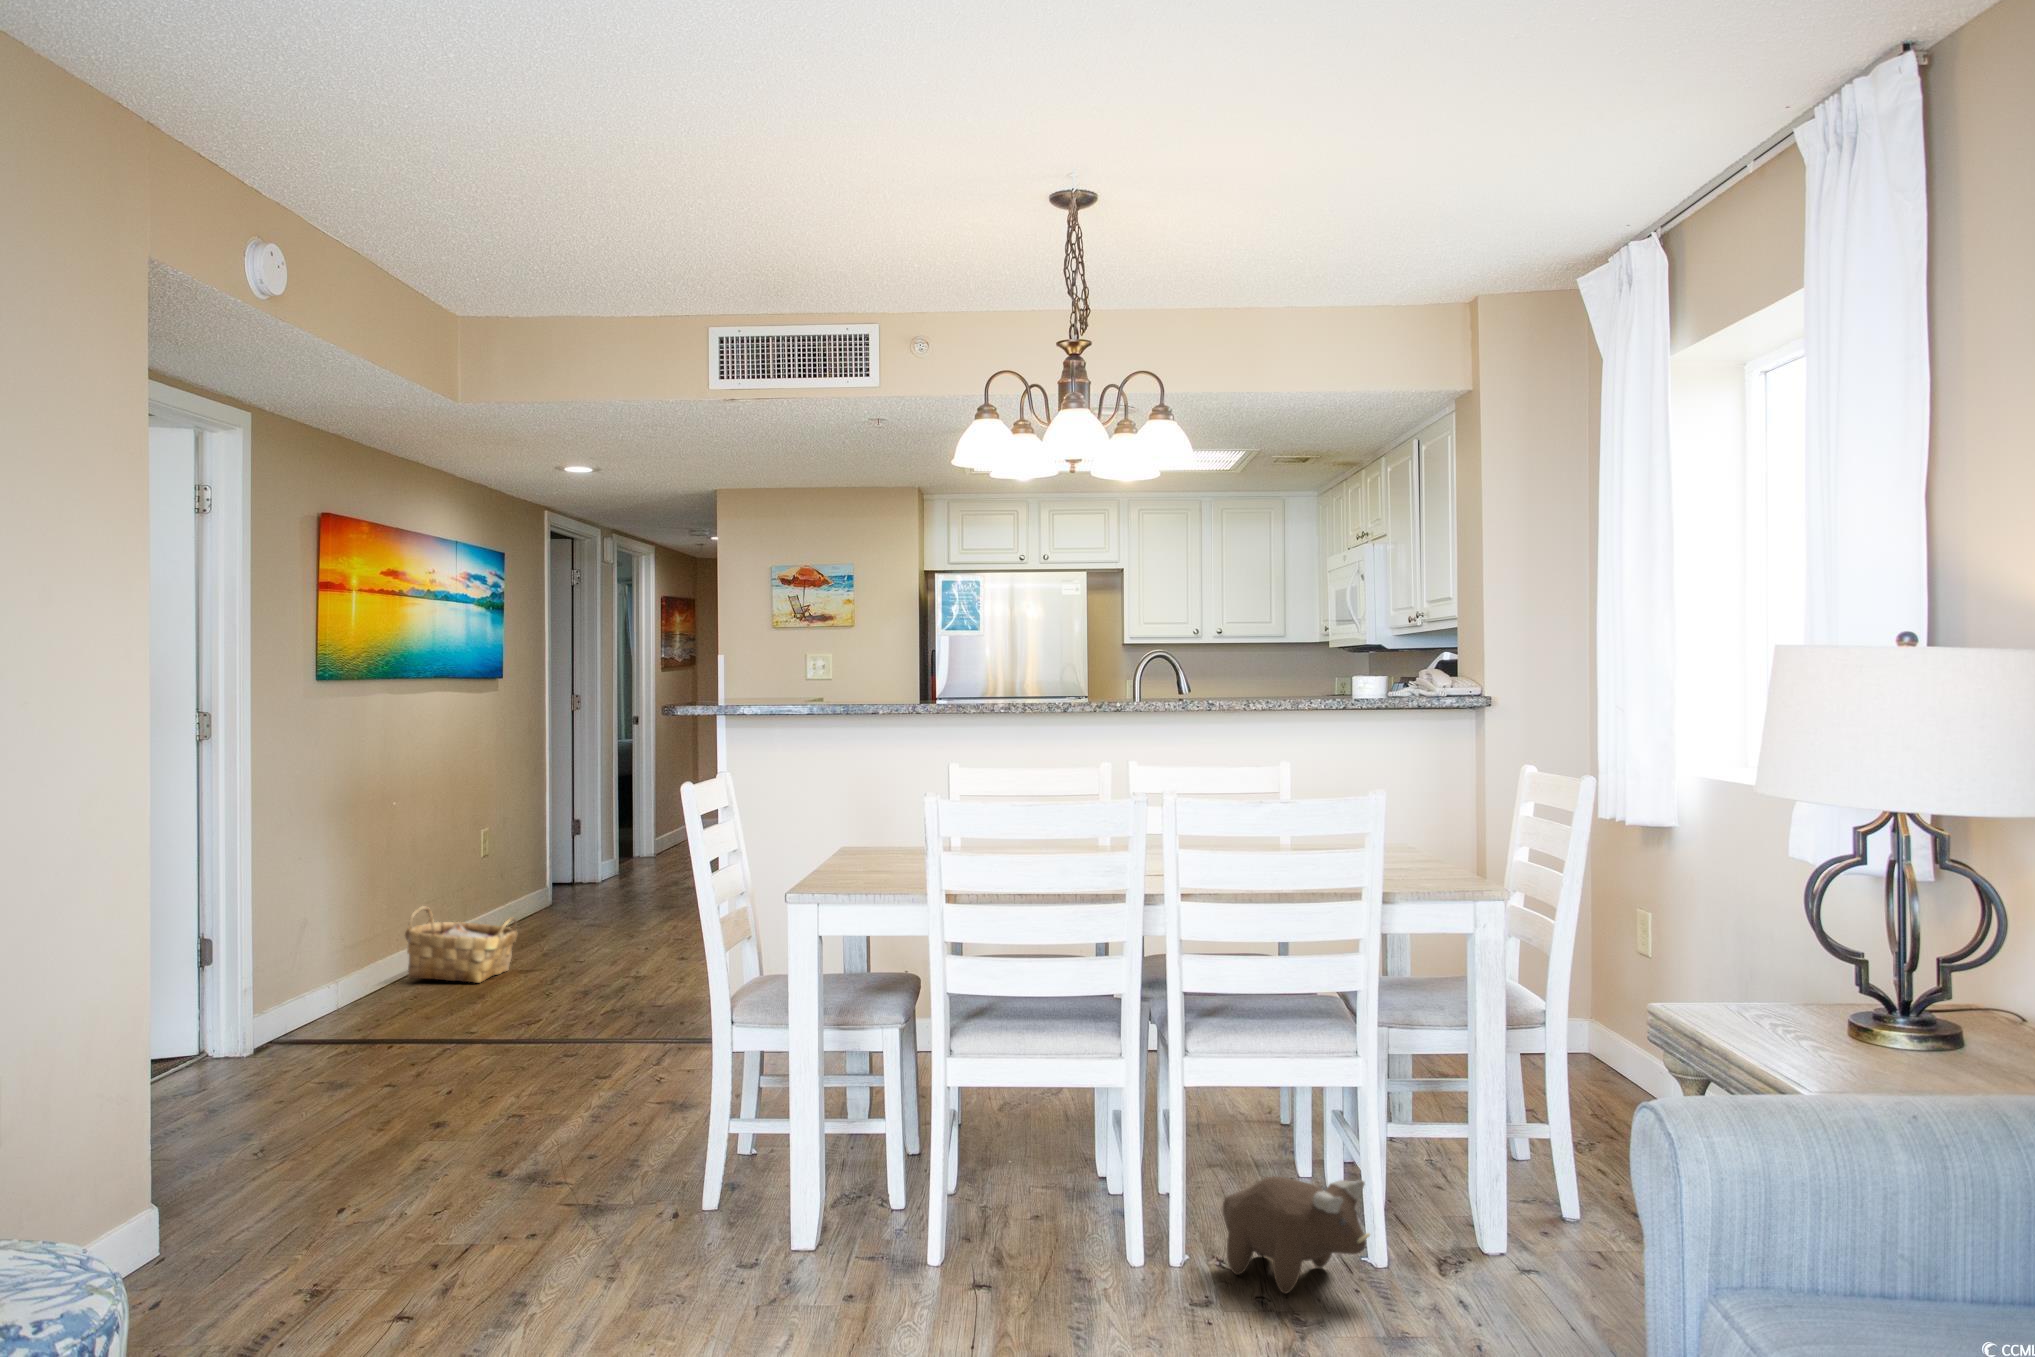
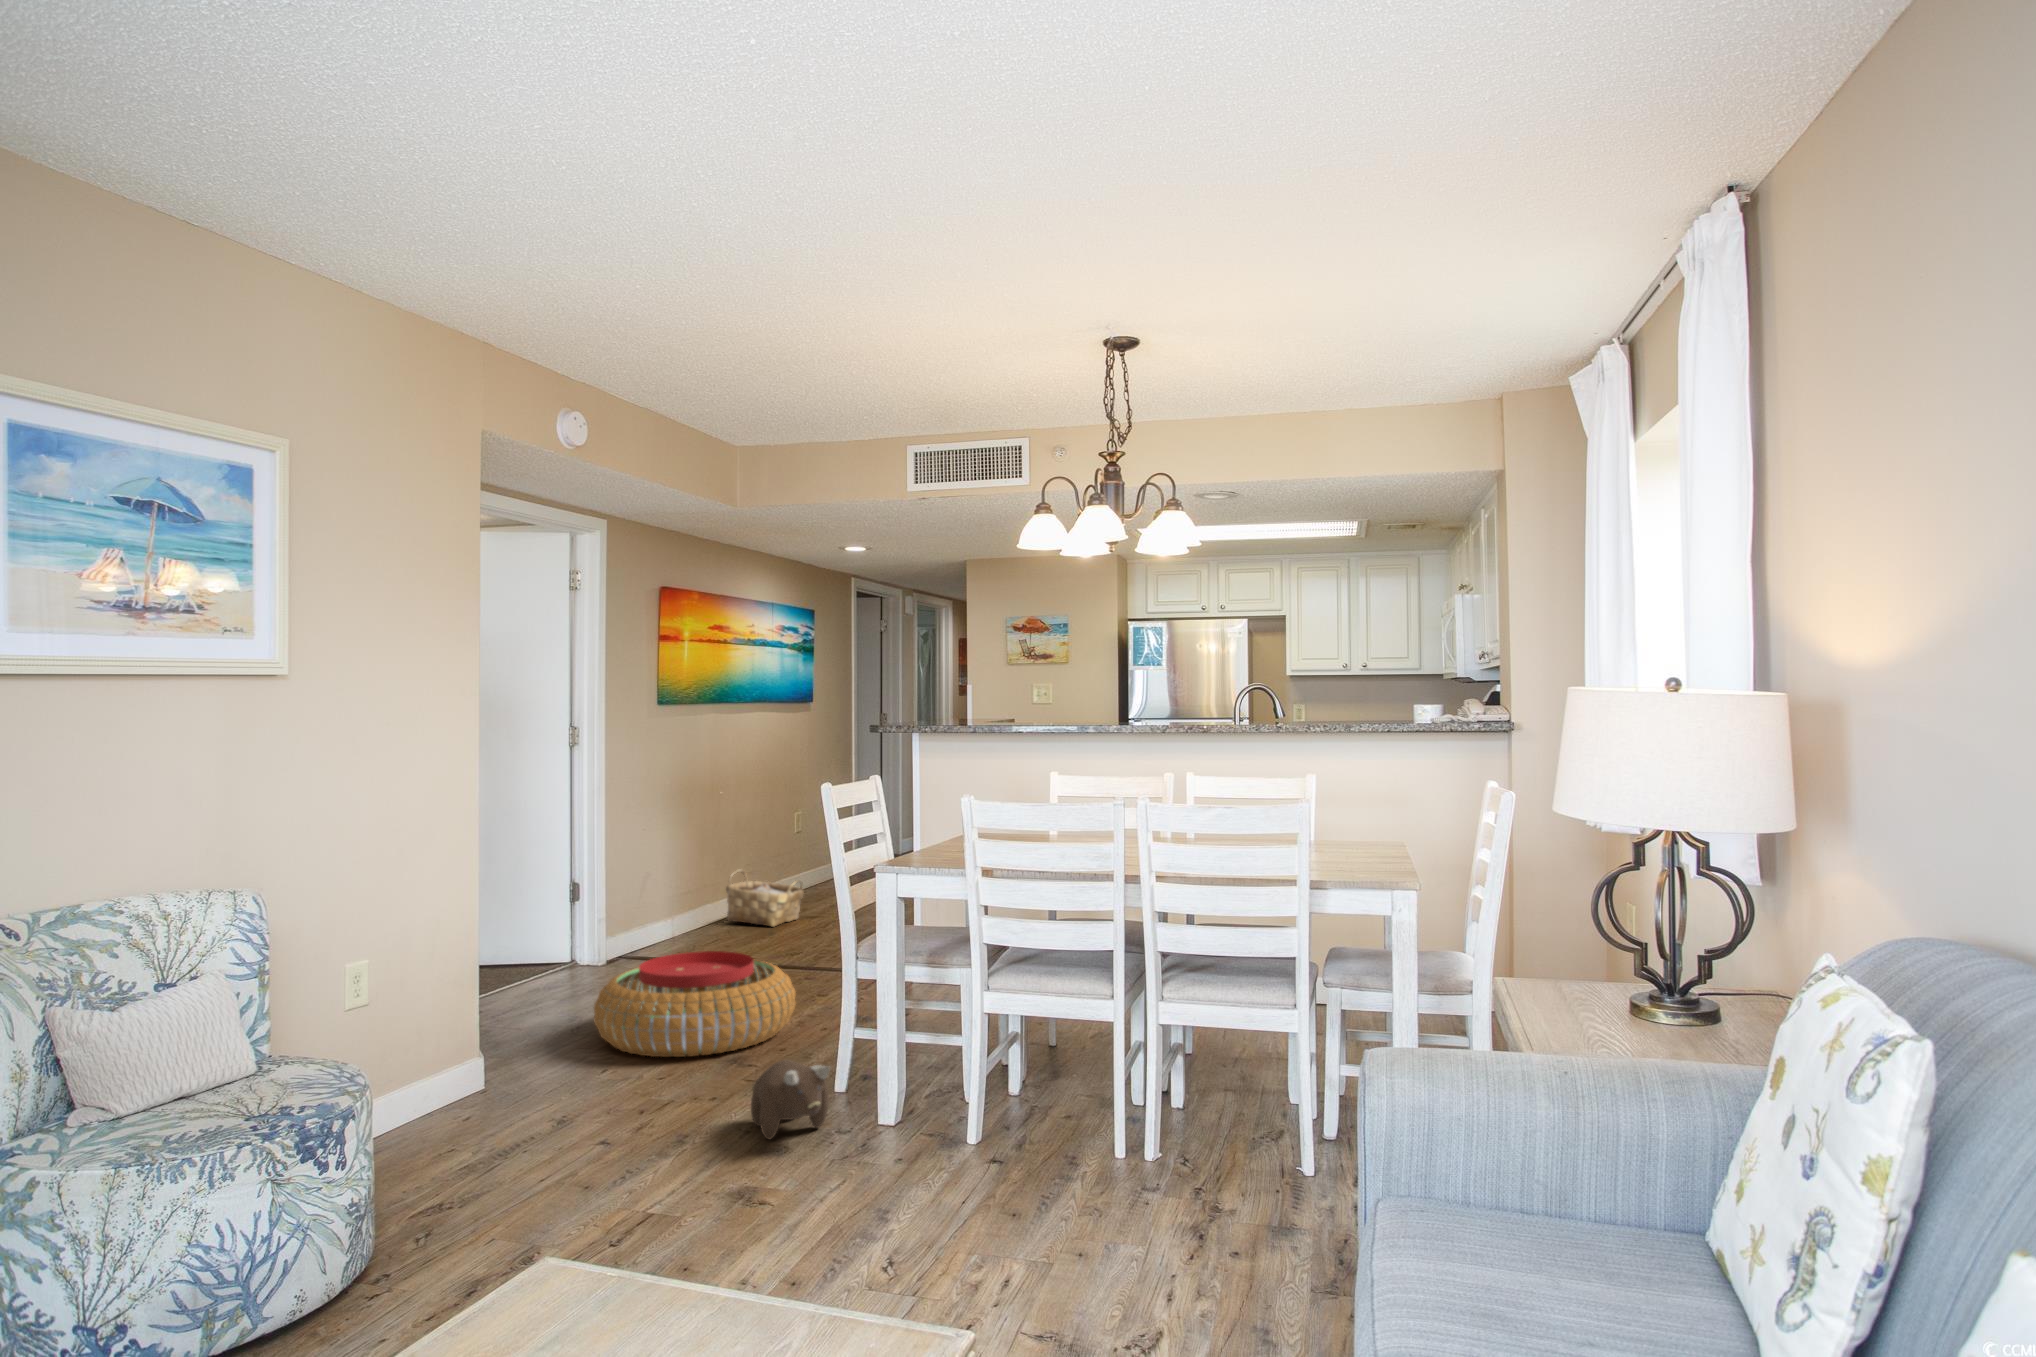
pouf: none [295,1024,595,1184] -> present [594,951,795,1057]
plush toy: present [1223,1176,1370,1293] -> present [751,1060,830,1139]

